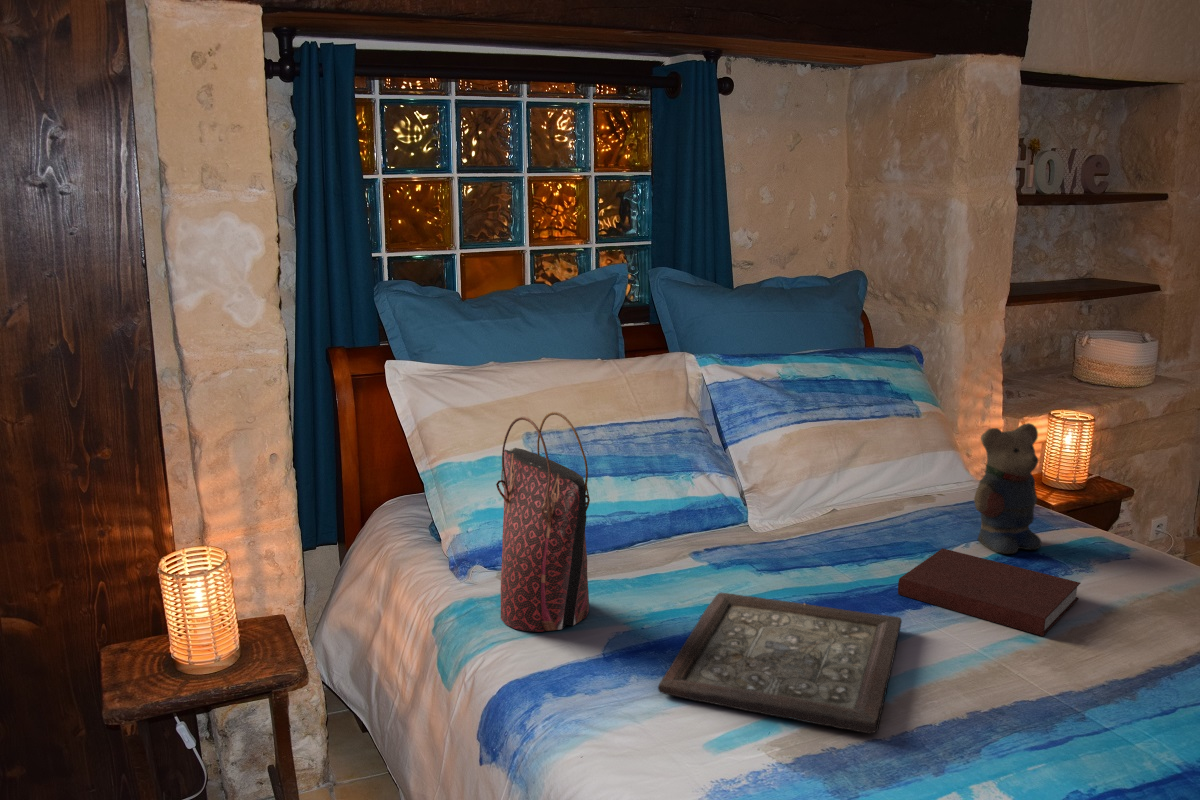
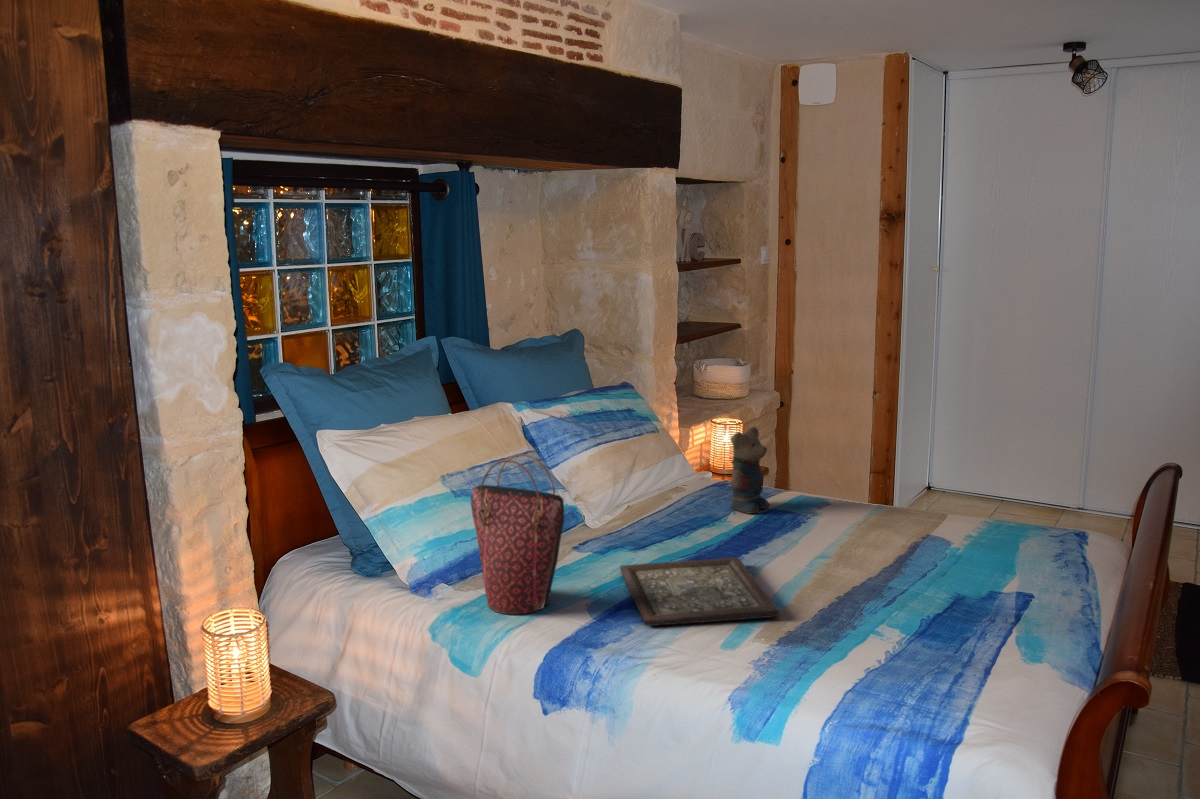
notebook: present [898,548,1080,636] -> none [718,515,812,553]

